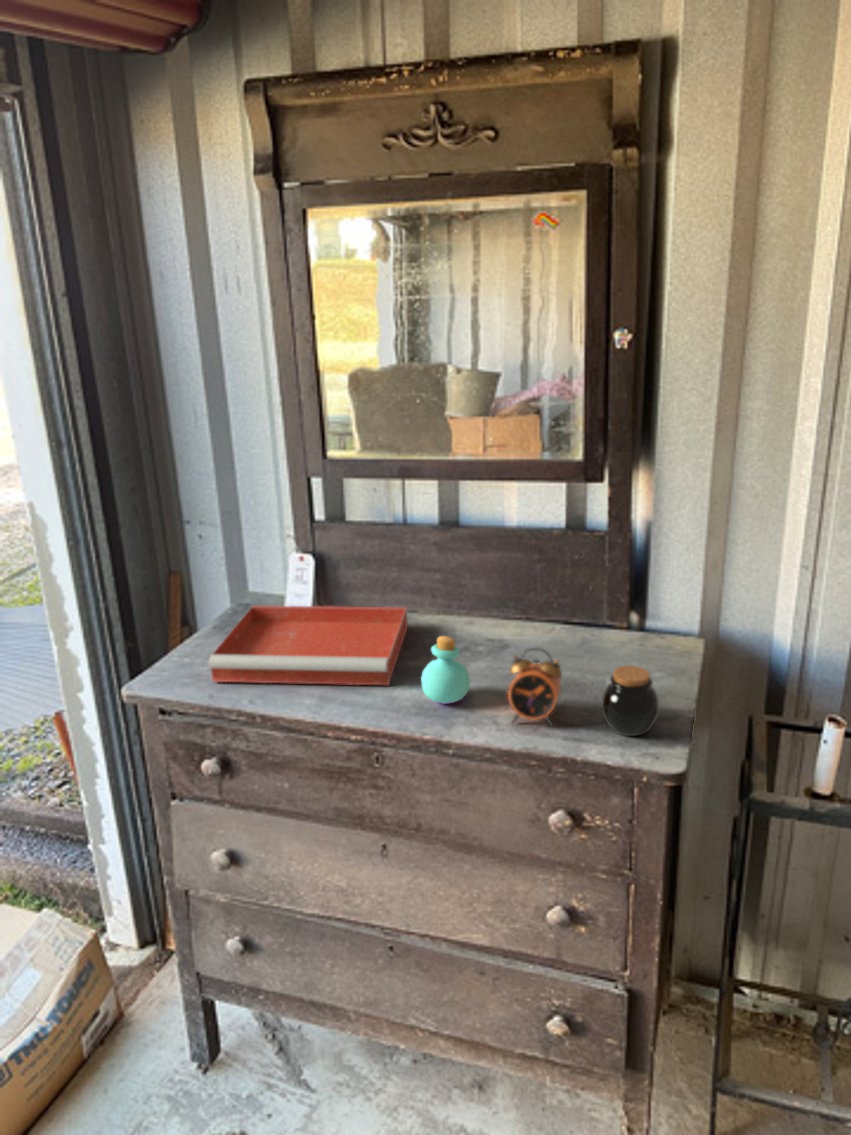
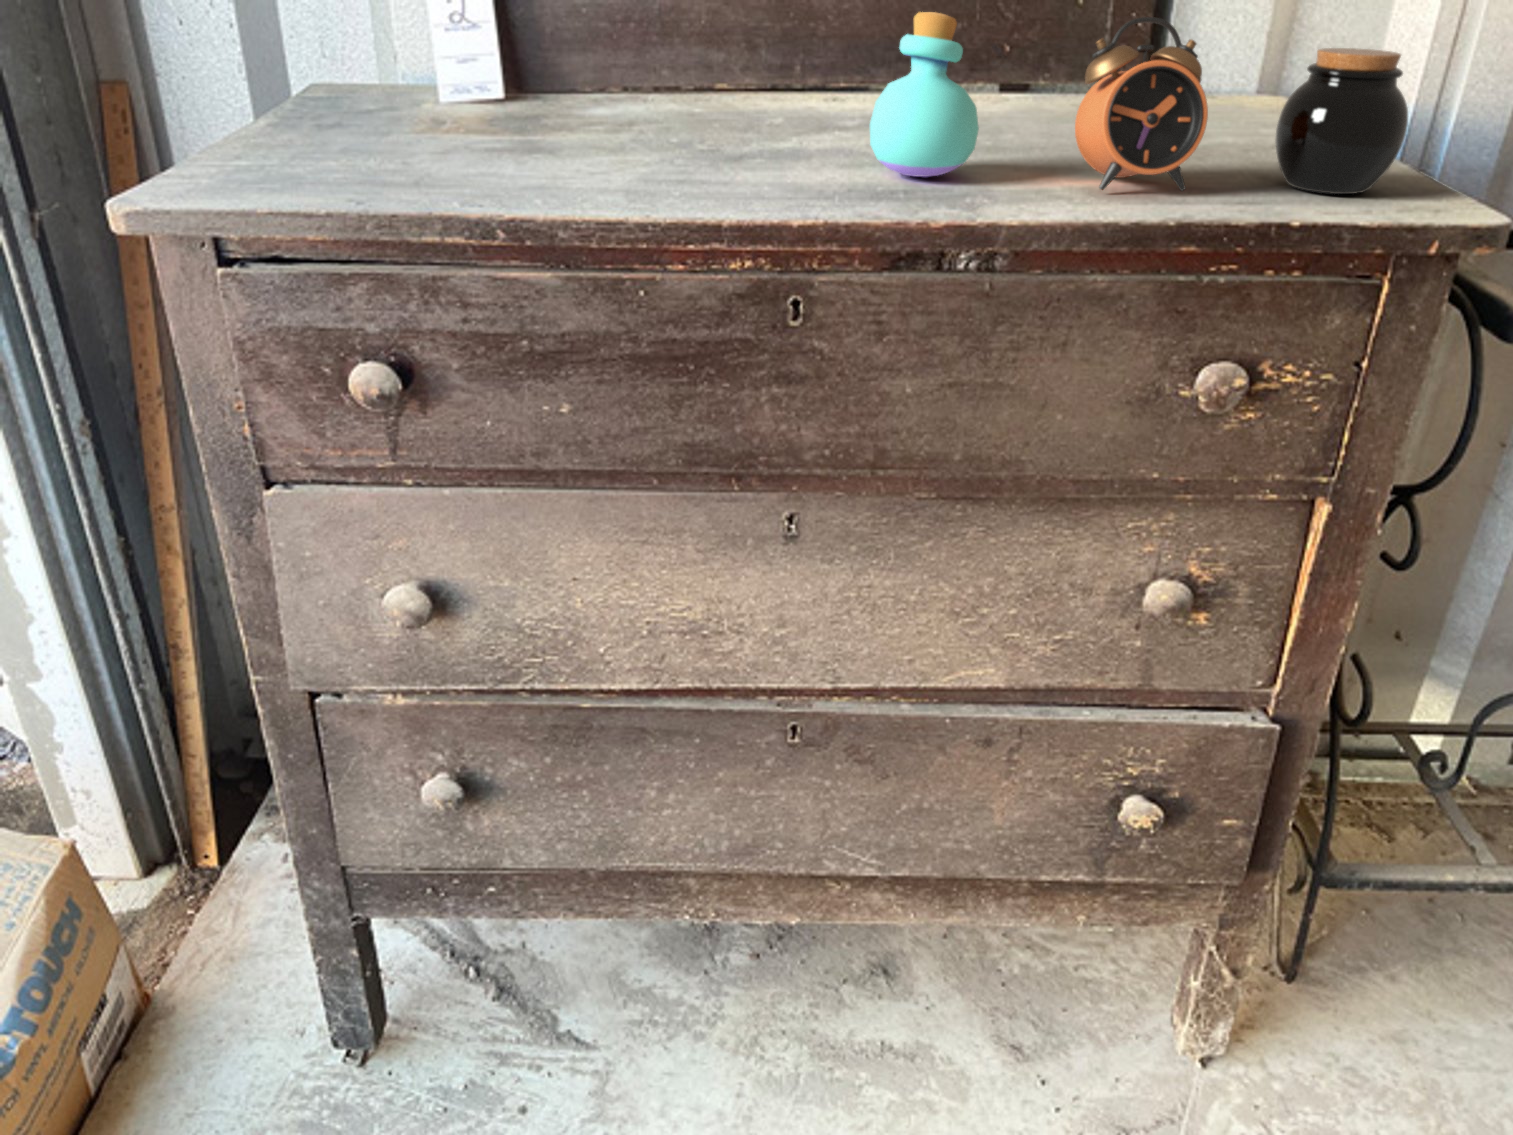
tray: present [208,606,408,685] -> none [335,63,777,172]

